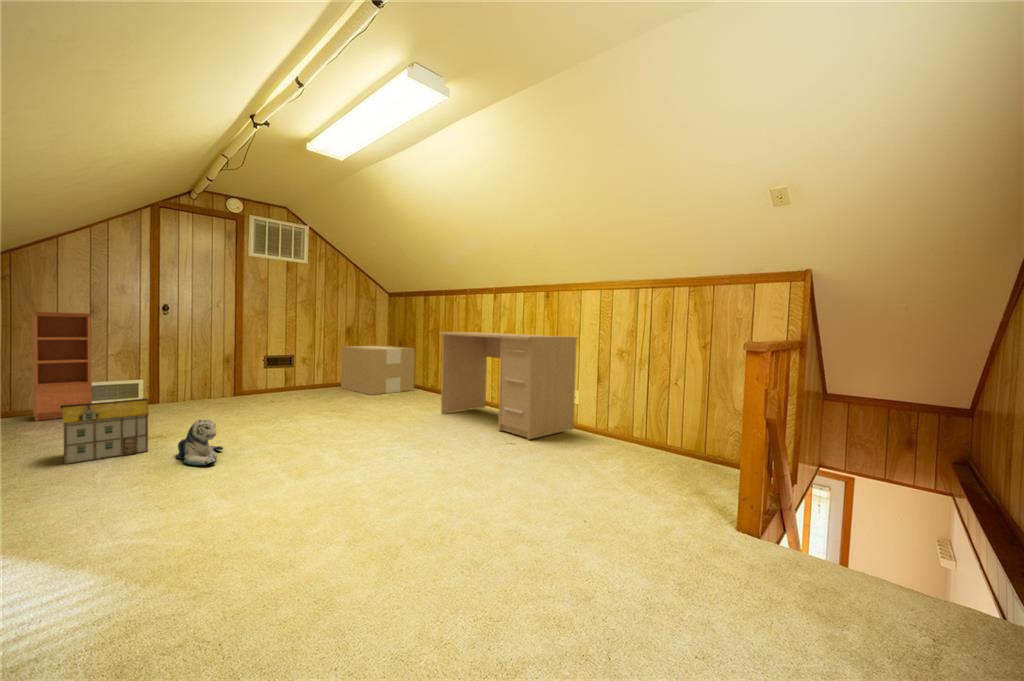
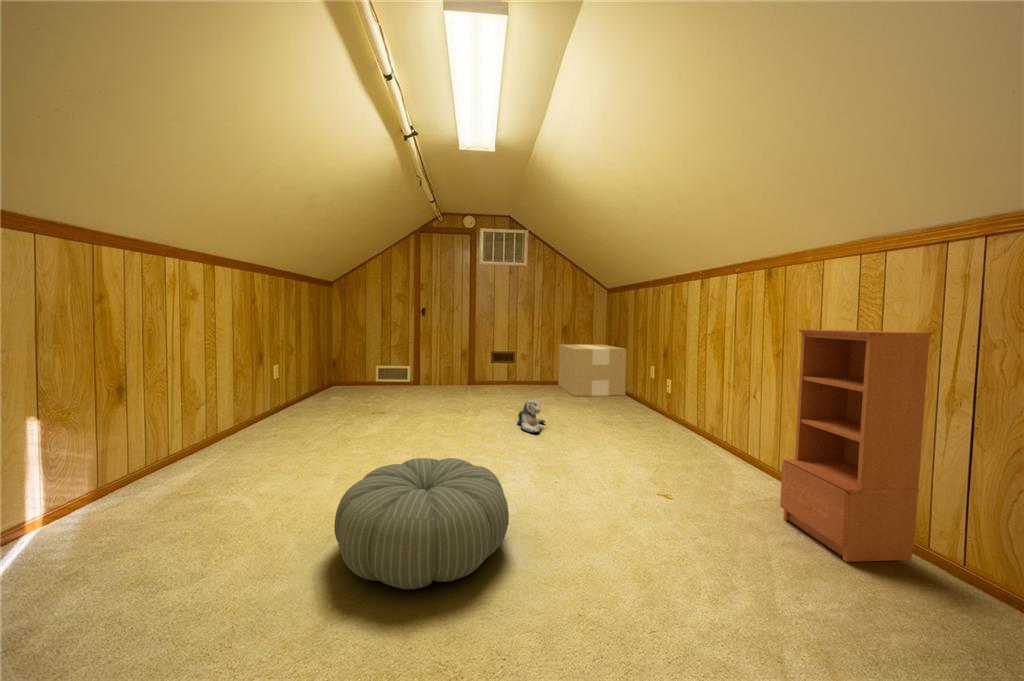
bookcase: present [32,312,92,421] -> present [780,329,931,562]
desk: present [439,332,577,440] -> none [617,332,811,498]
toy house: present [61,398,149,464] -> none [305,384,361,427]
plush toy: present [176,420,223,466] -> present [517,398,545,433]
pouf: none [331,434,471,523] -> present [334,458,509,589]

